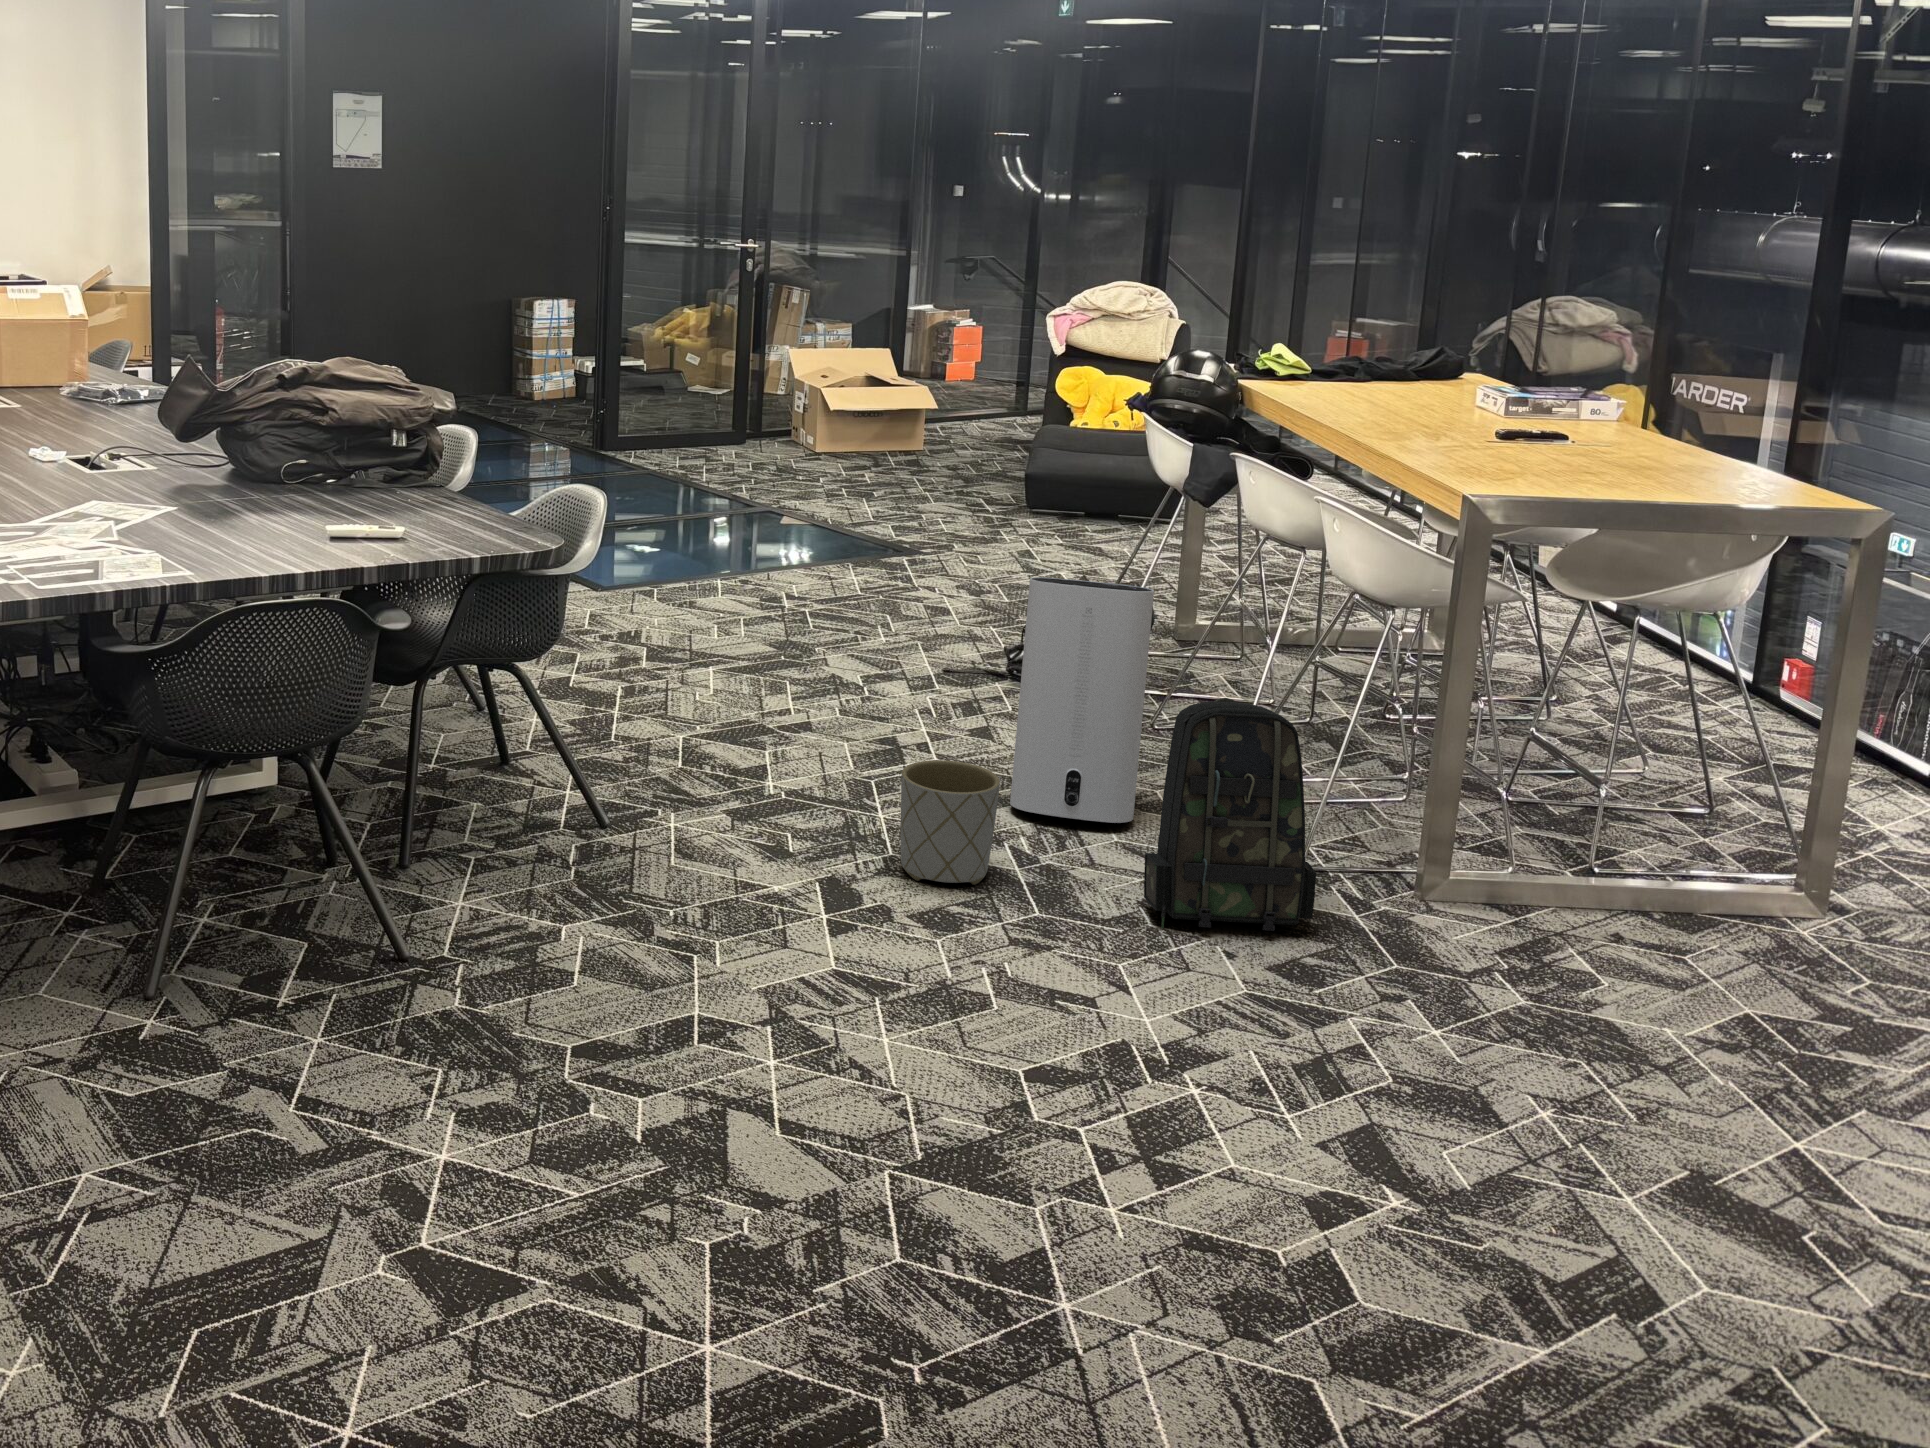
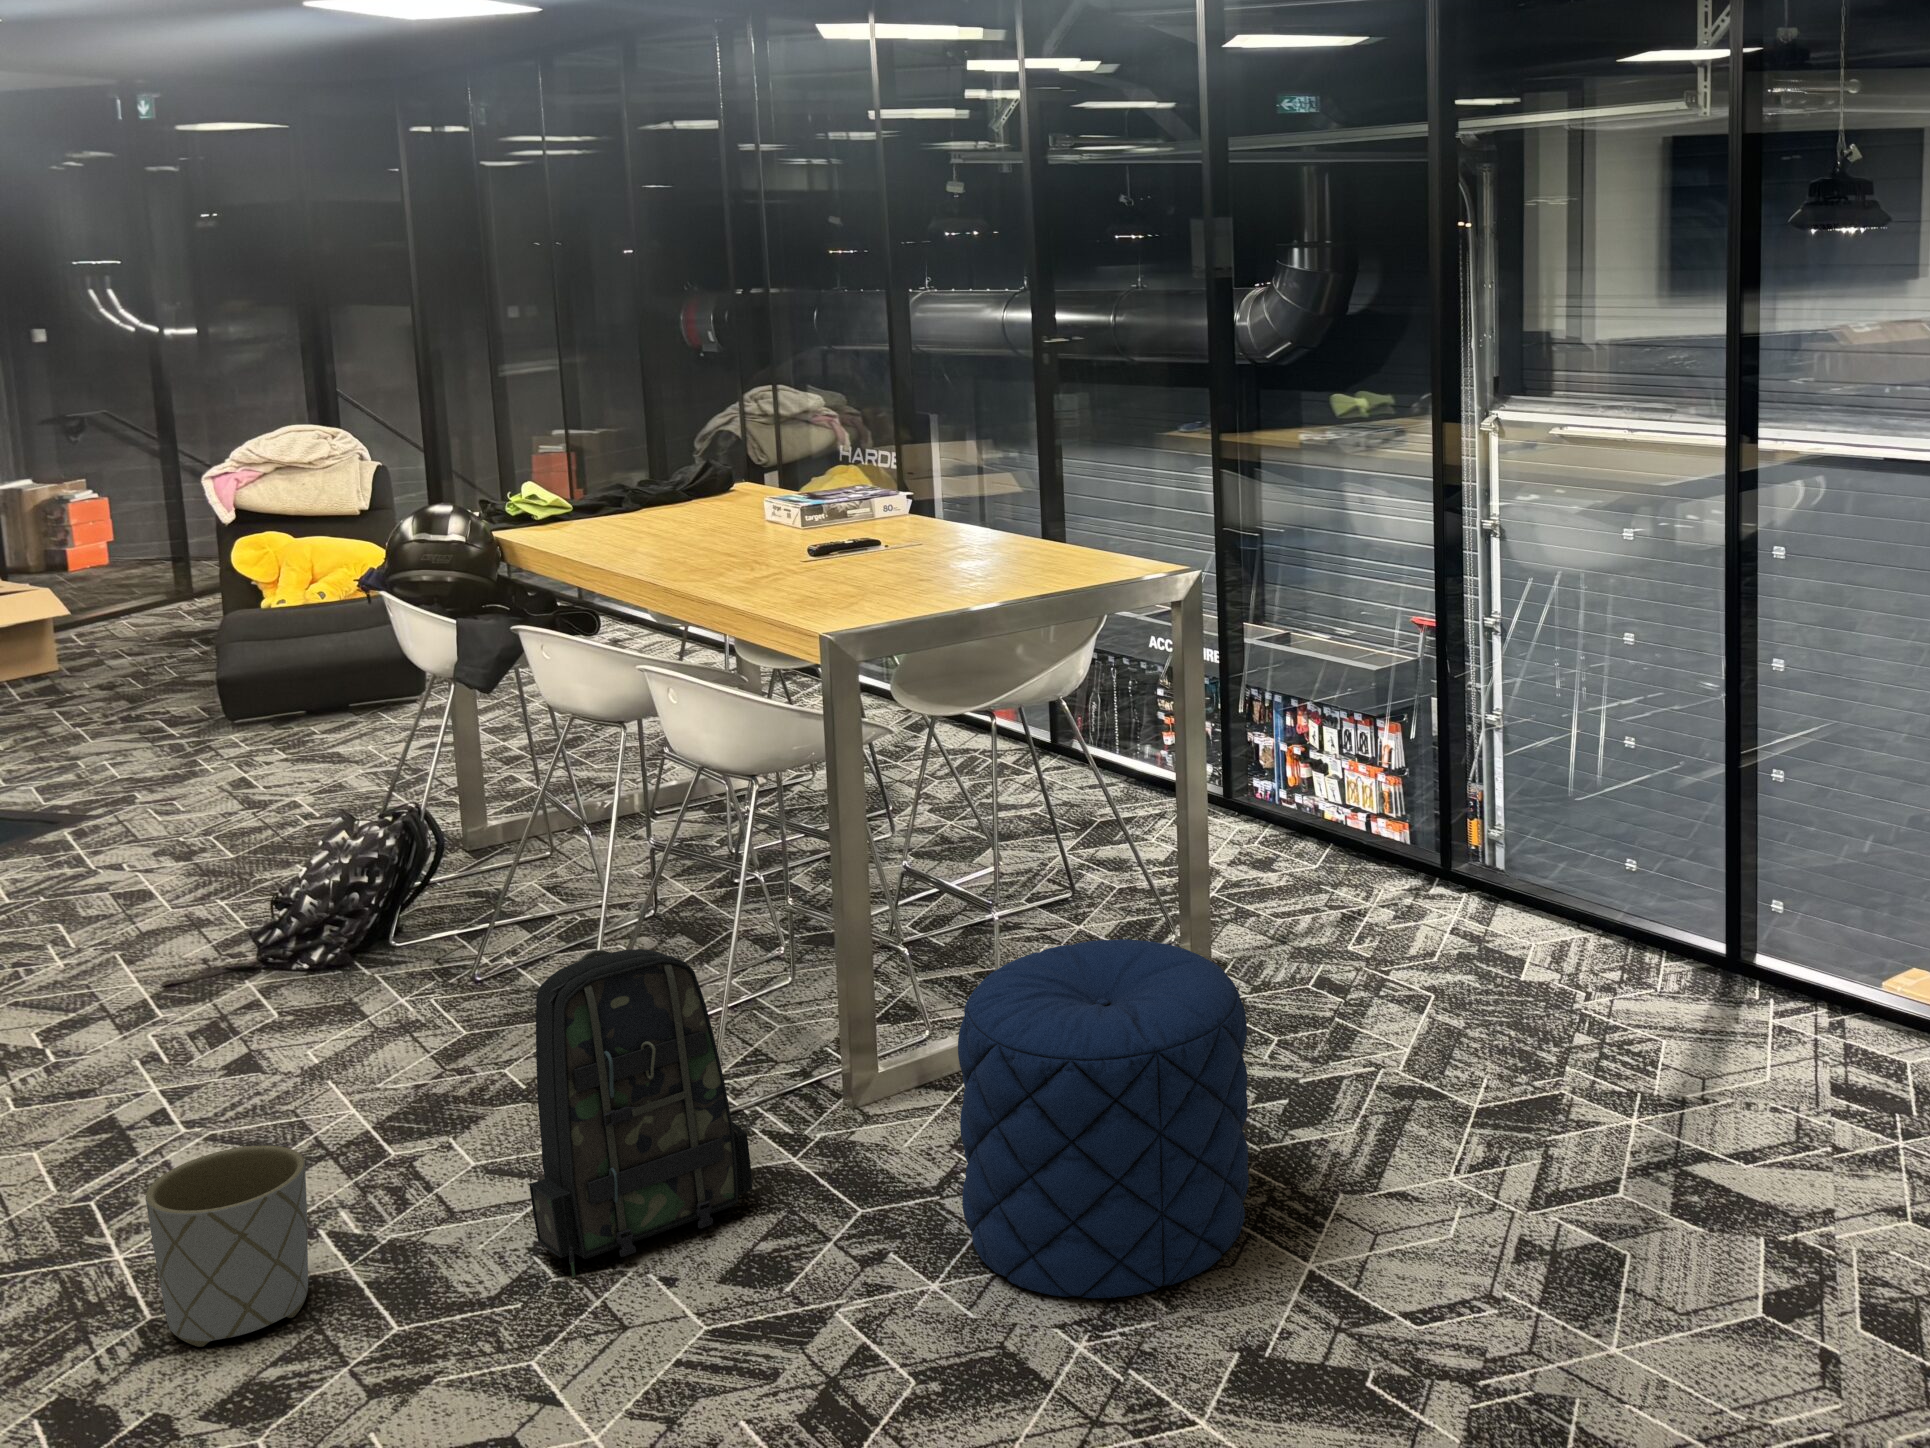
air purifier: present [1010,577,1154,823] -> none [286,827,490,1171]
pouf: none [1480,799,1794,1114] -> present [958,939,1249,1298]

